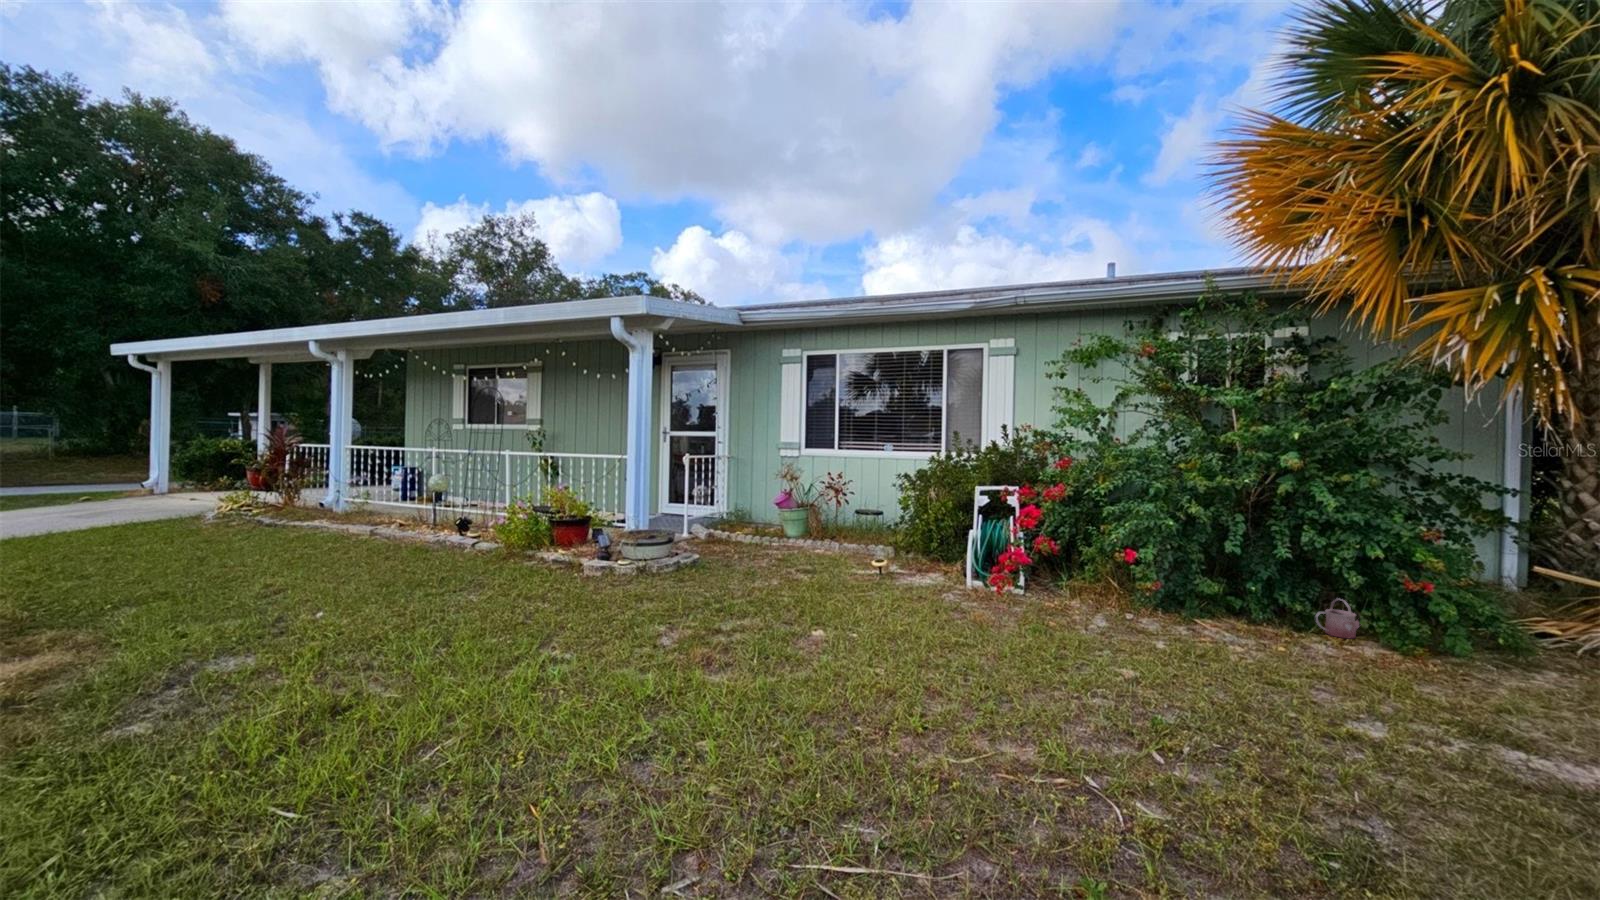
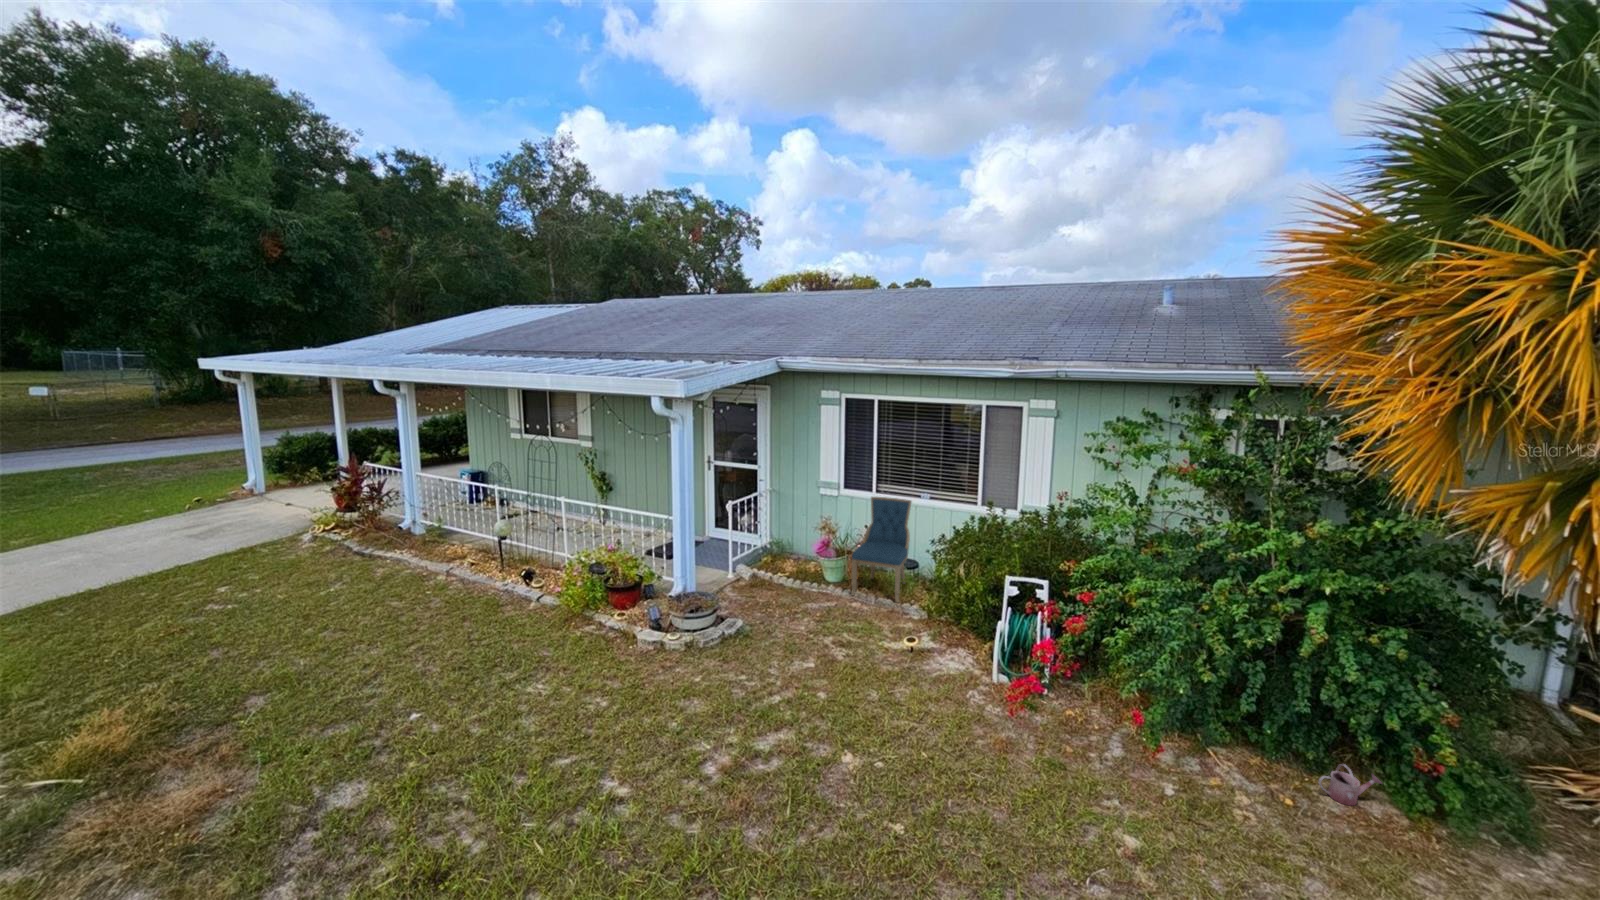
chair: none [814,451,874,548] -> present [851,497,911,603]

